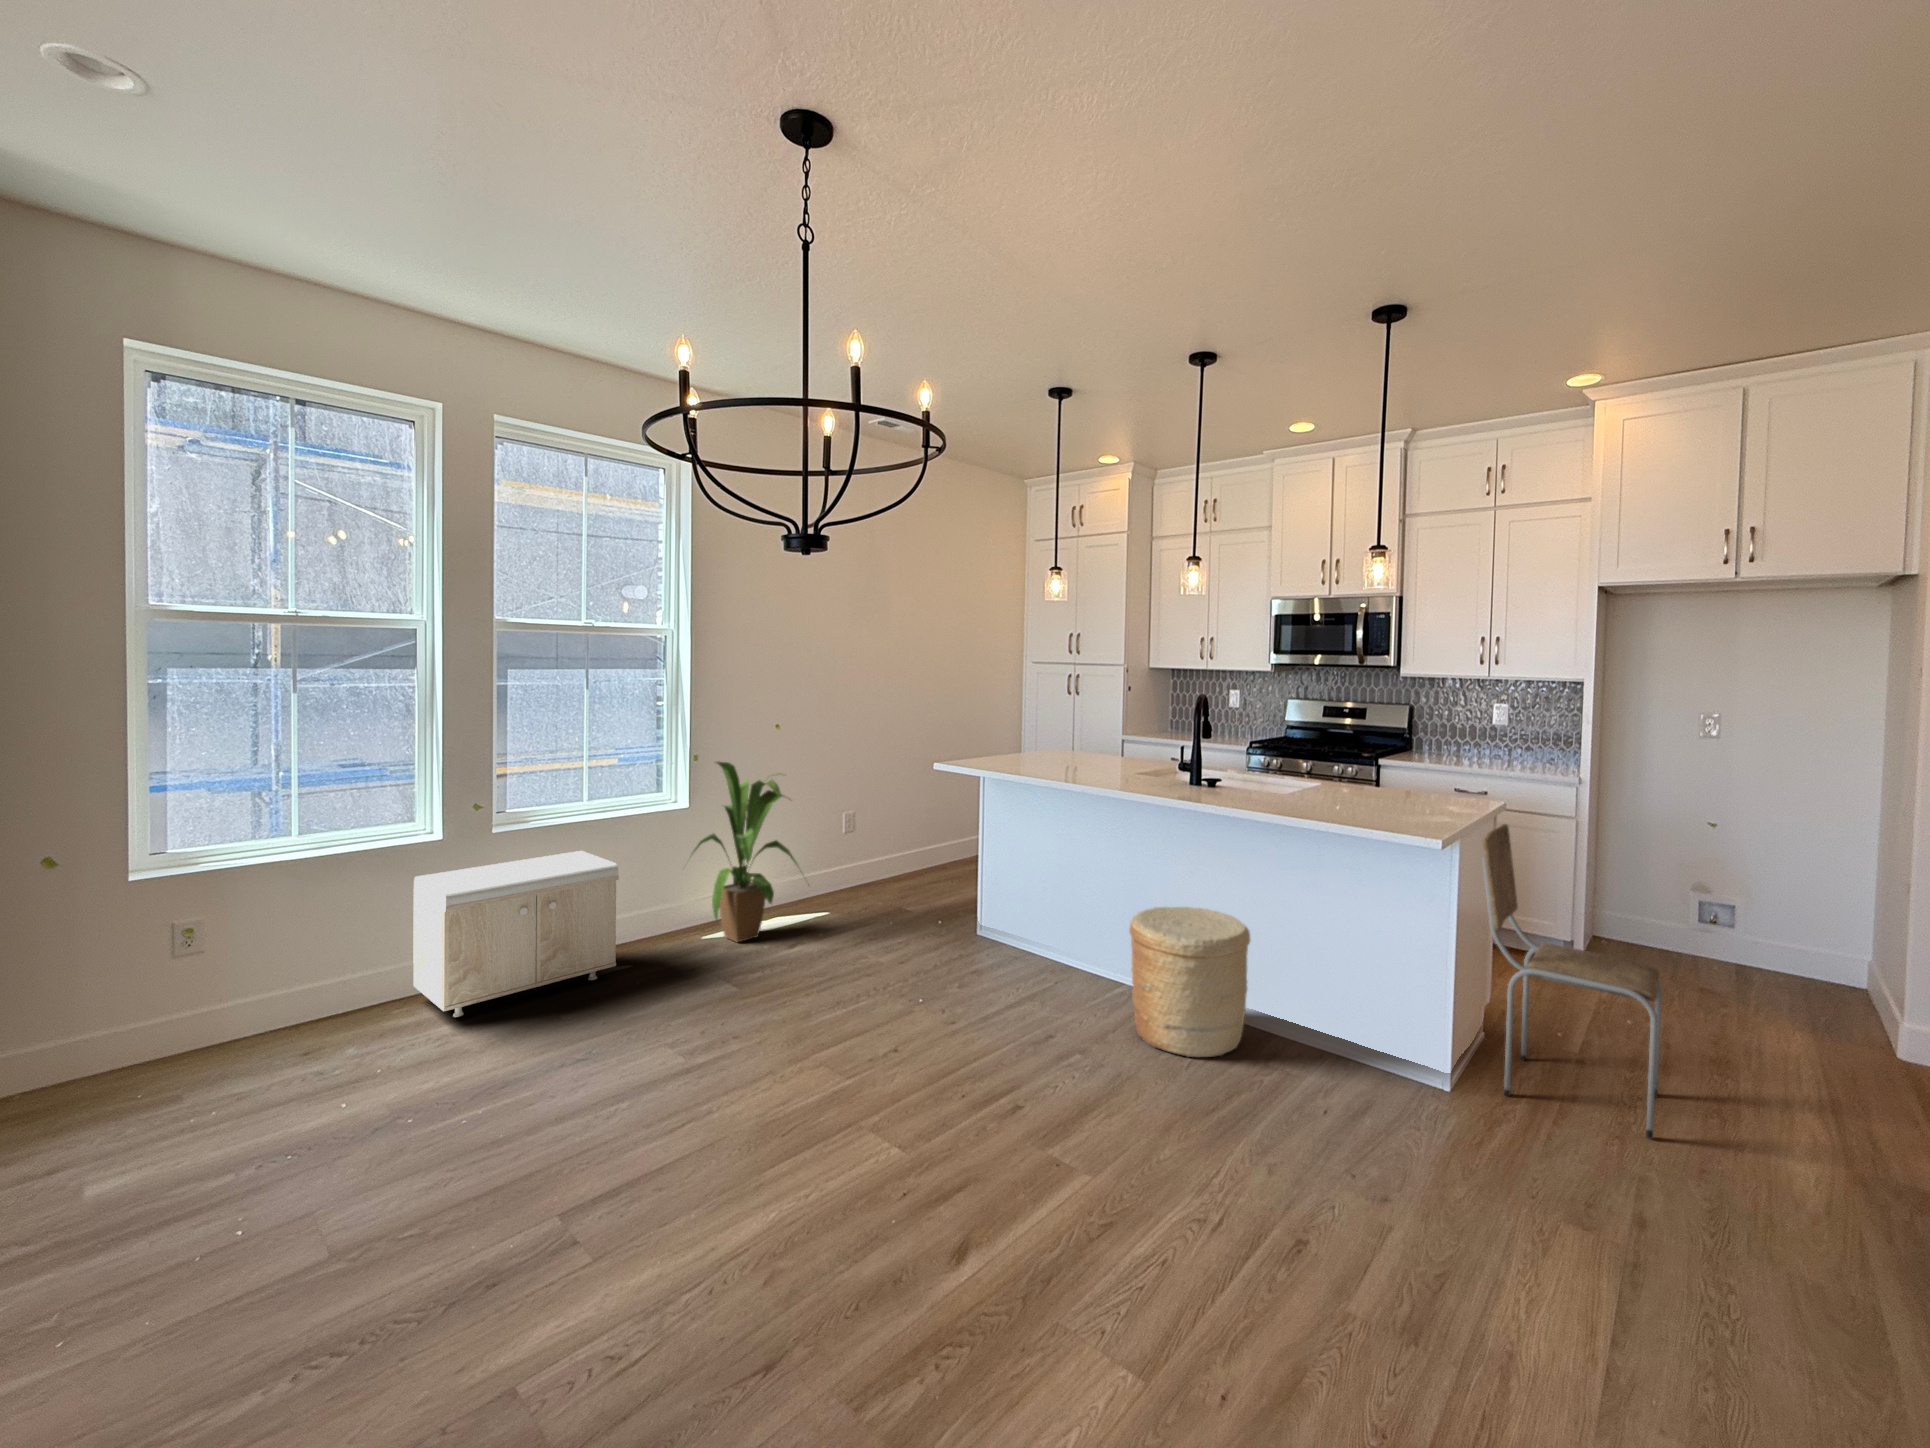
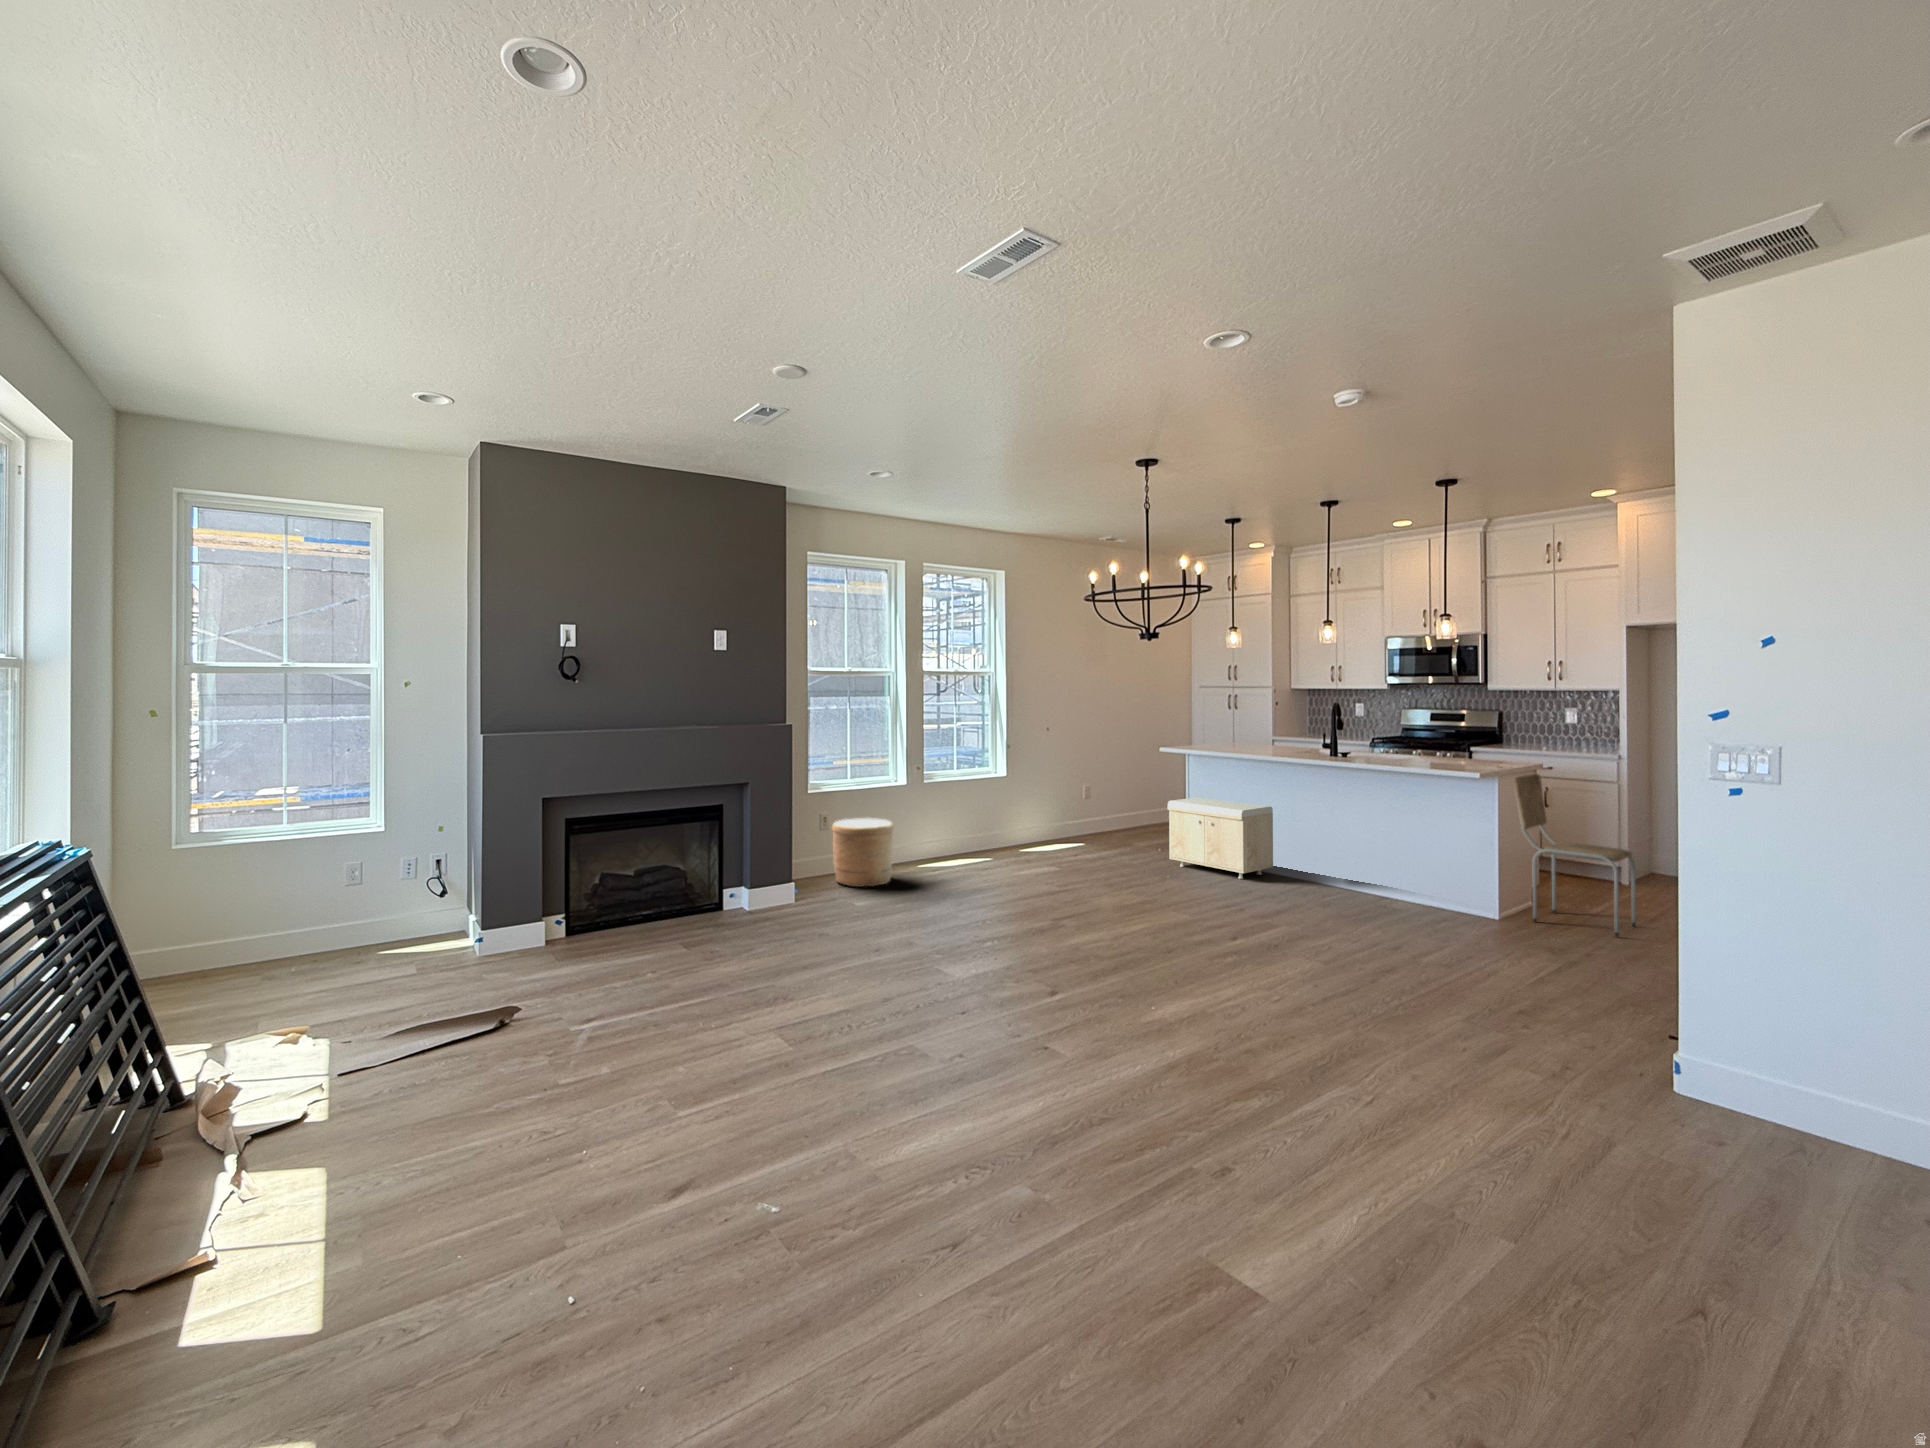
house plant: present [694,762,801,942] -> none [1007,747,1082,855]
storage bench: present [413,851,619,1017] -> present [1168,798,1273,879]
woven basket: present [1129,907,1250,1057] -> present [832,818,894,887]

